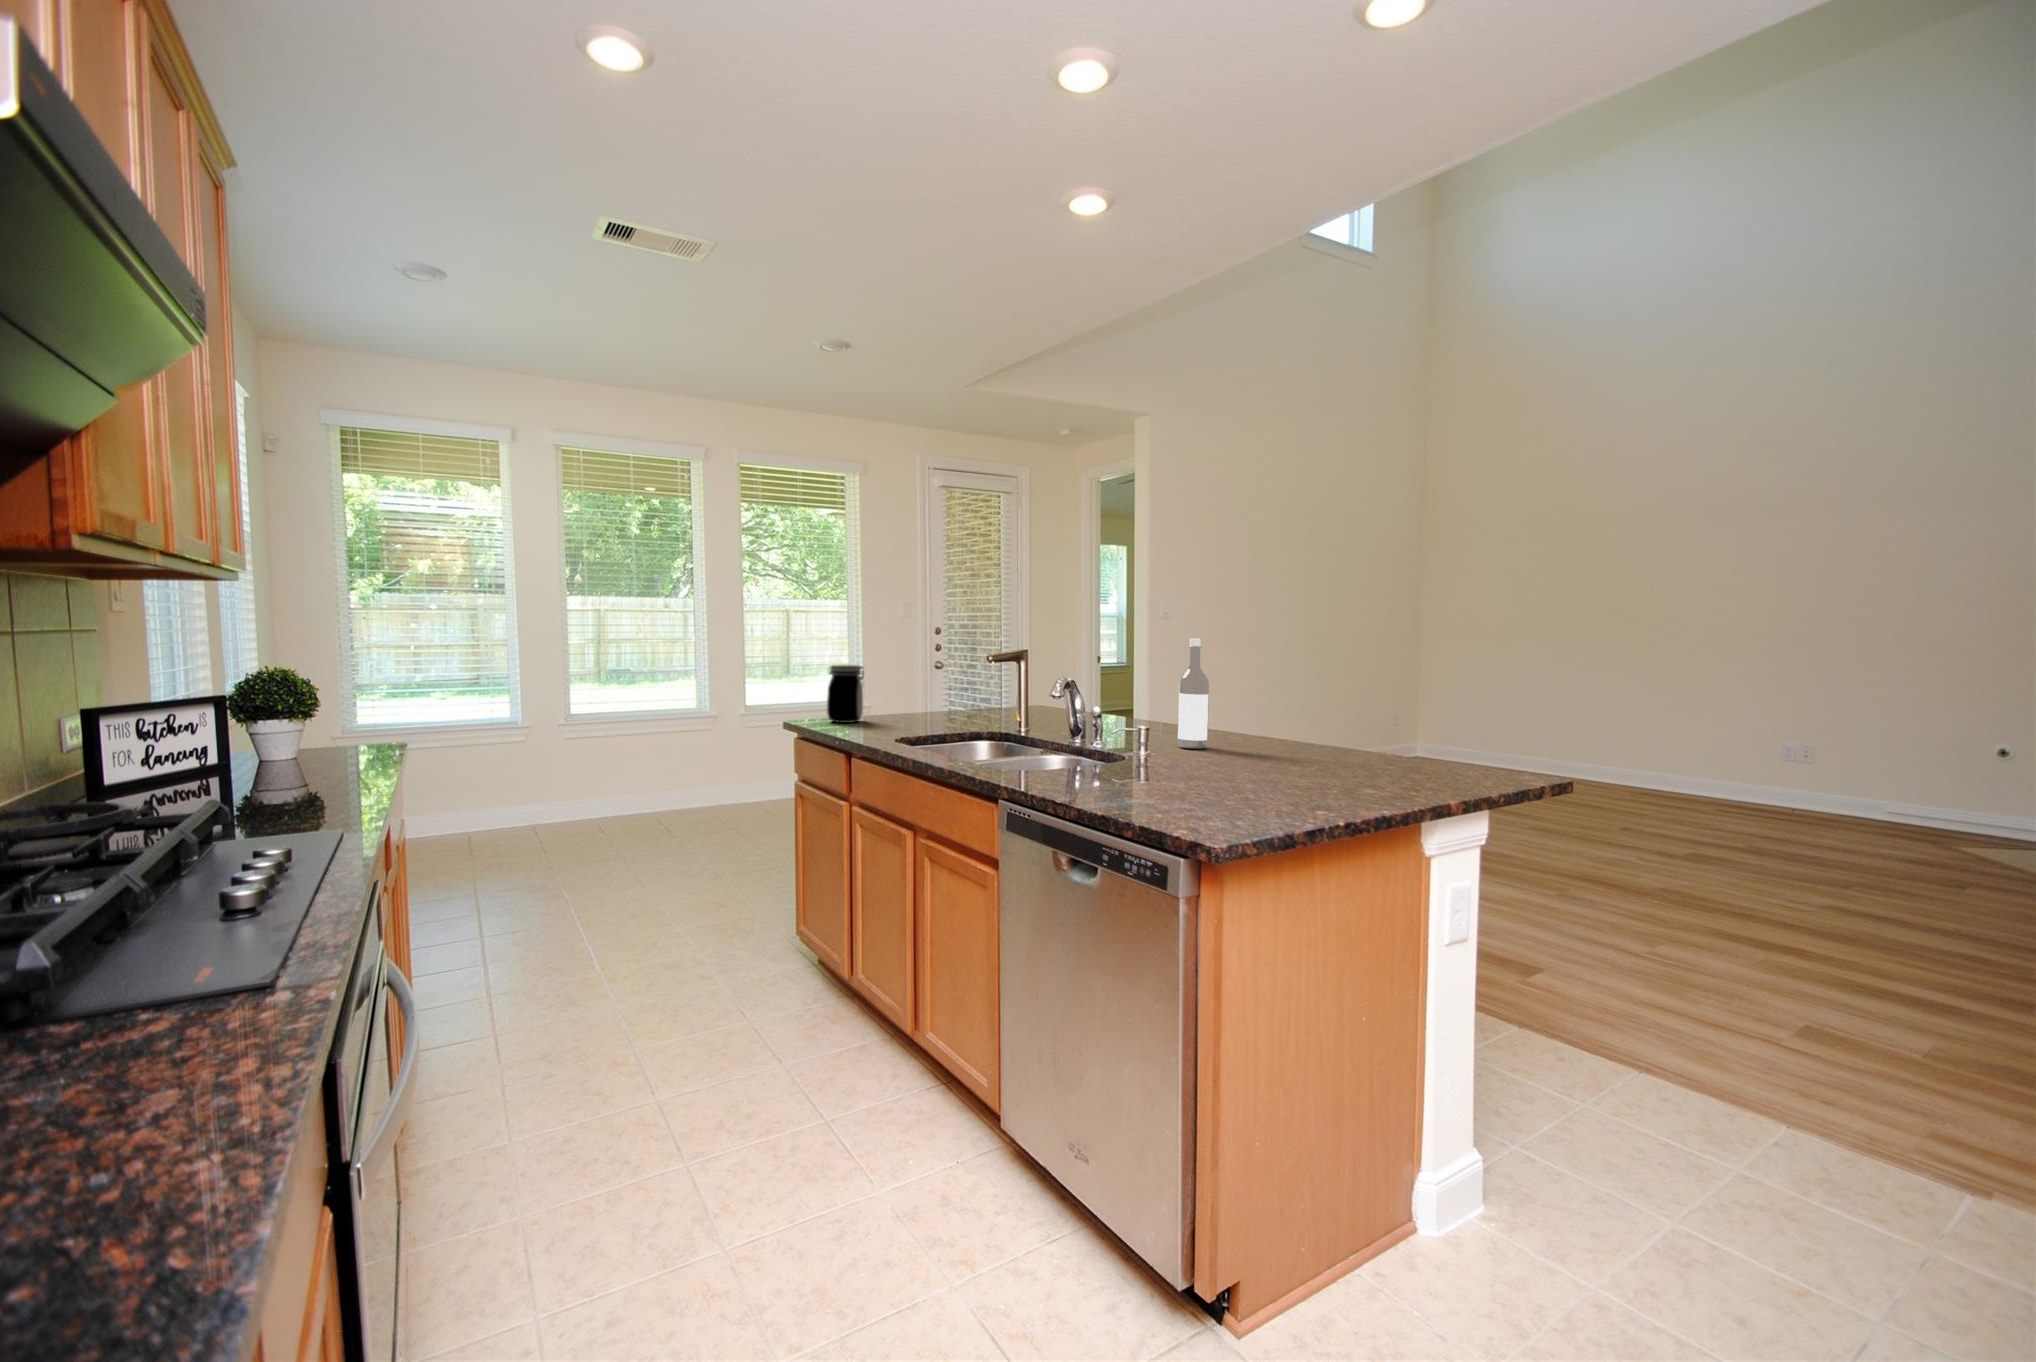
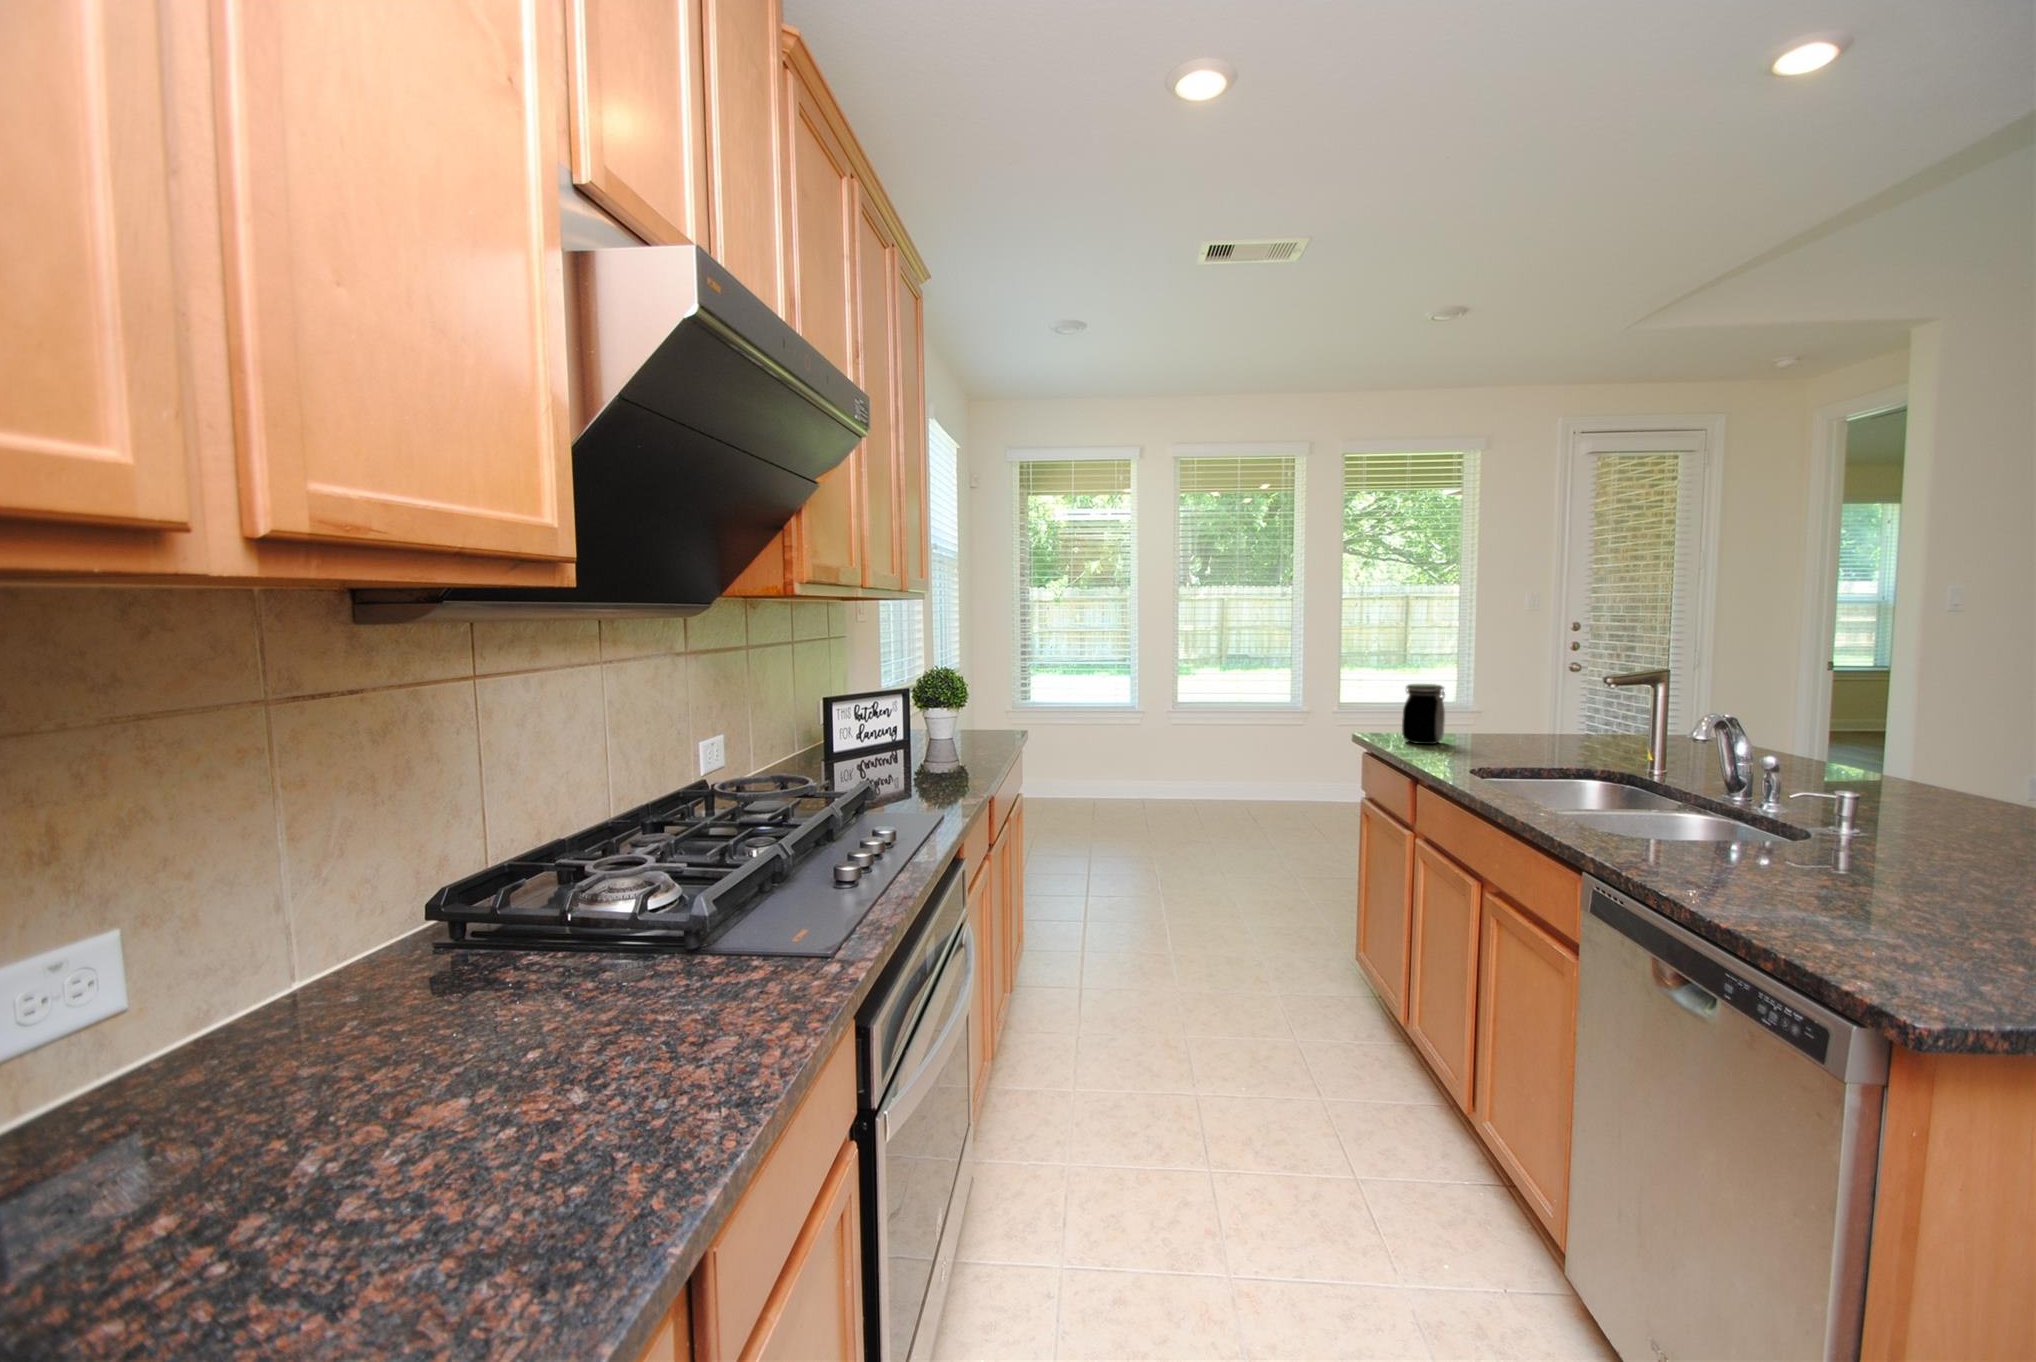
wine bottle: present [1177,638,1209,749] -> none [1923,670,1996,833]

